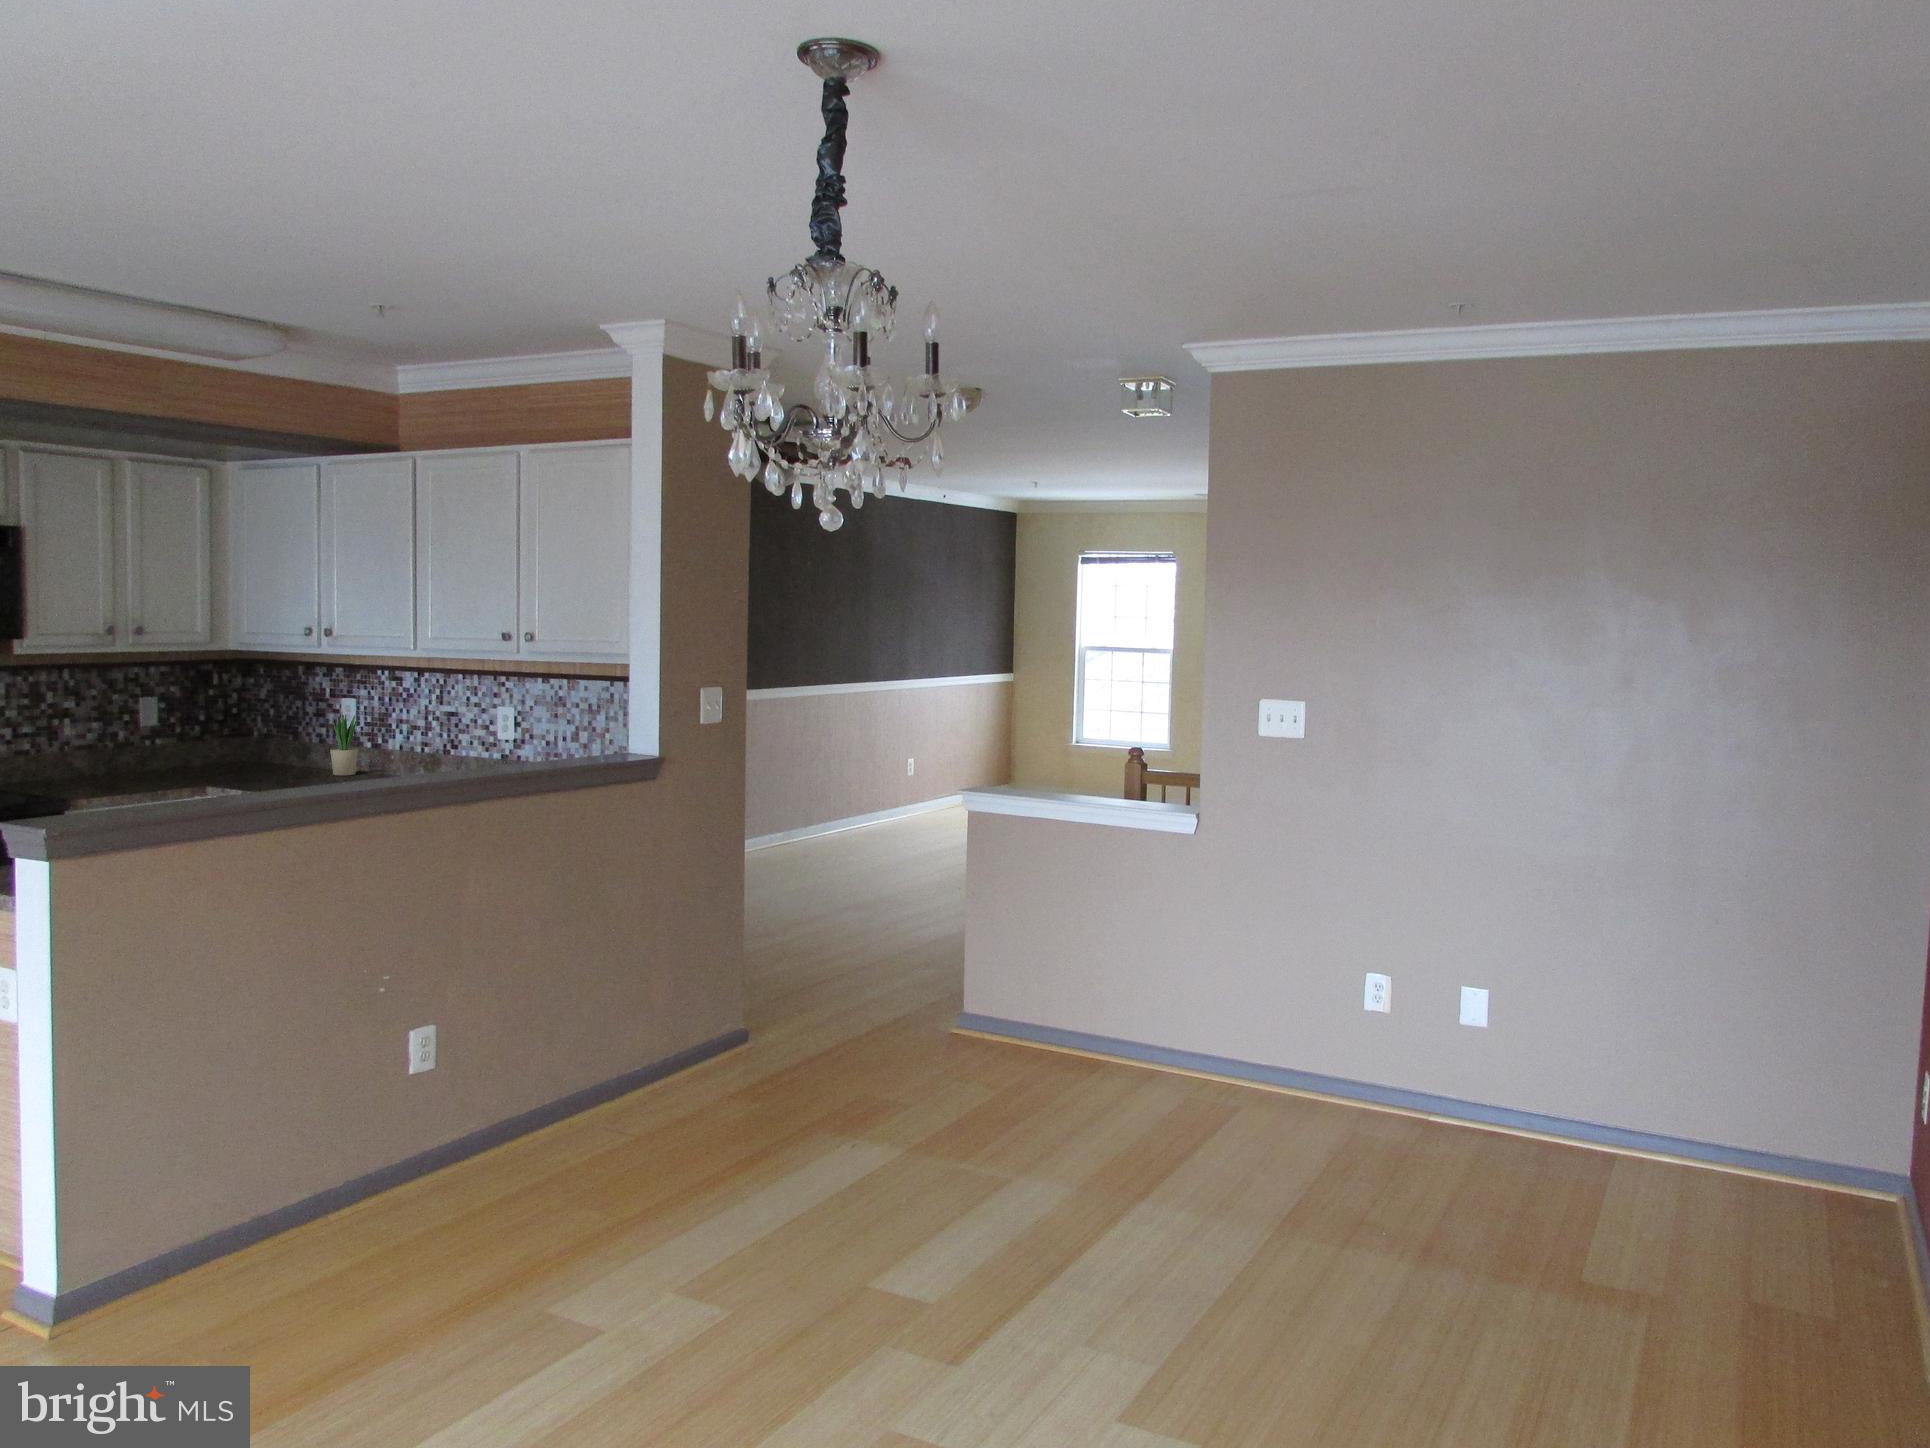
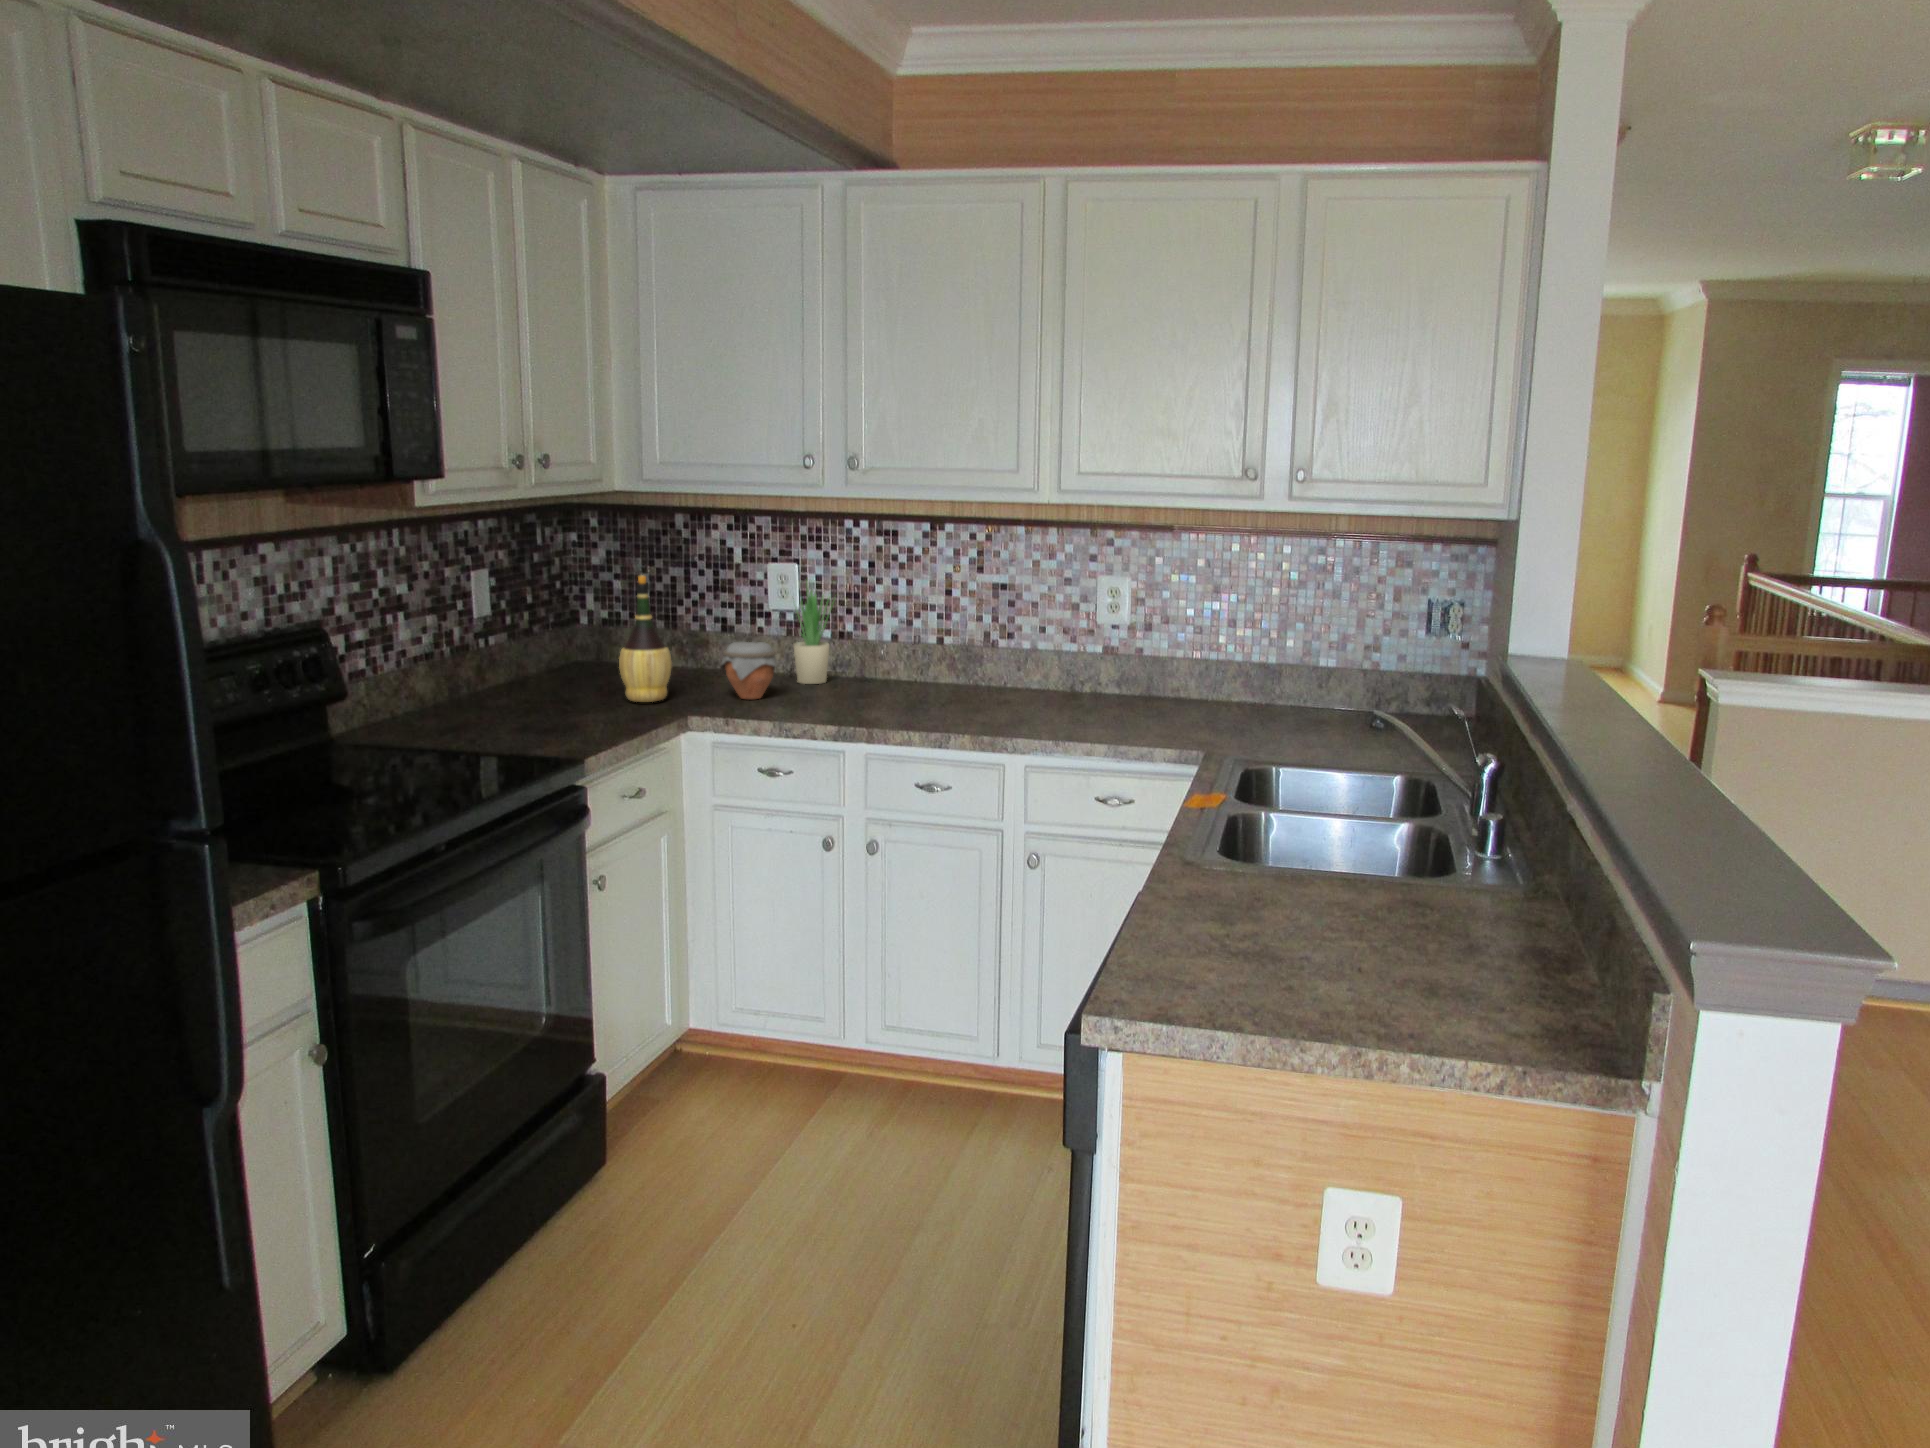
wine bottle: none [192,701,228,779] -> present [619,575,672,702]
jar: none [252,745,297,781] -> present [721,641,777,700]

